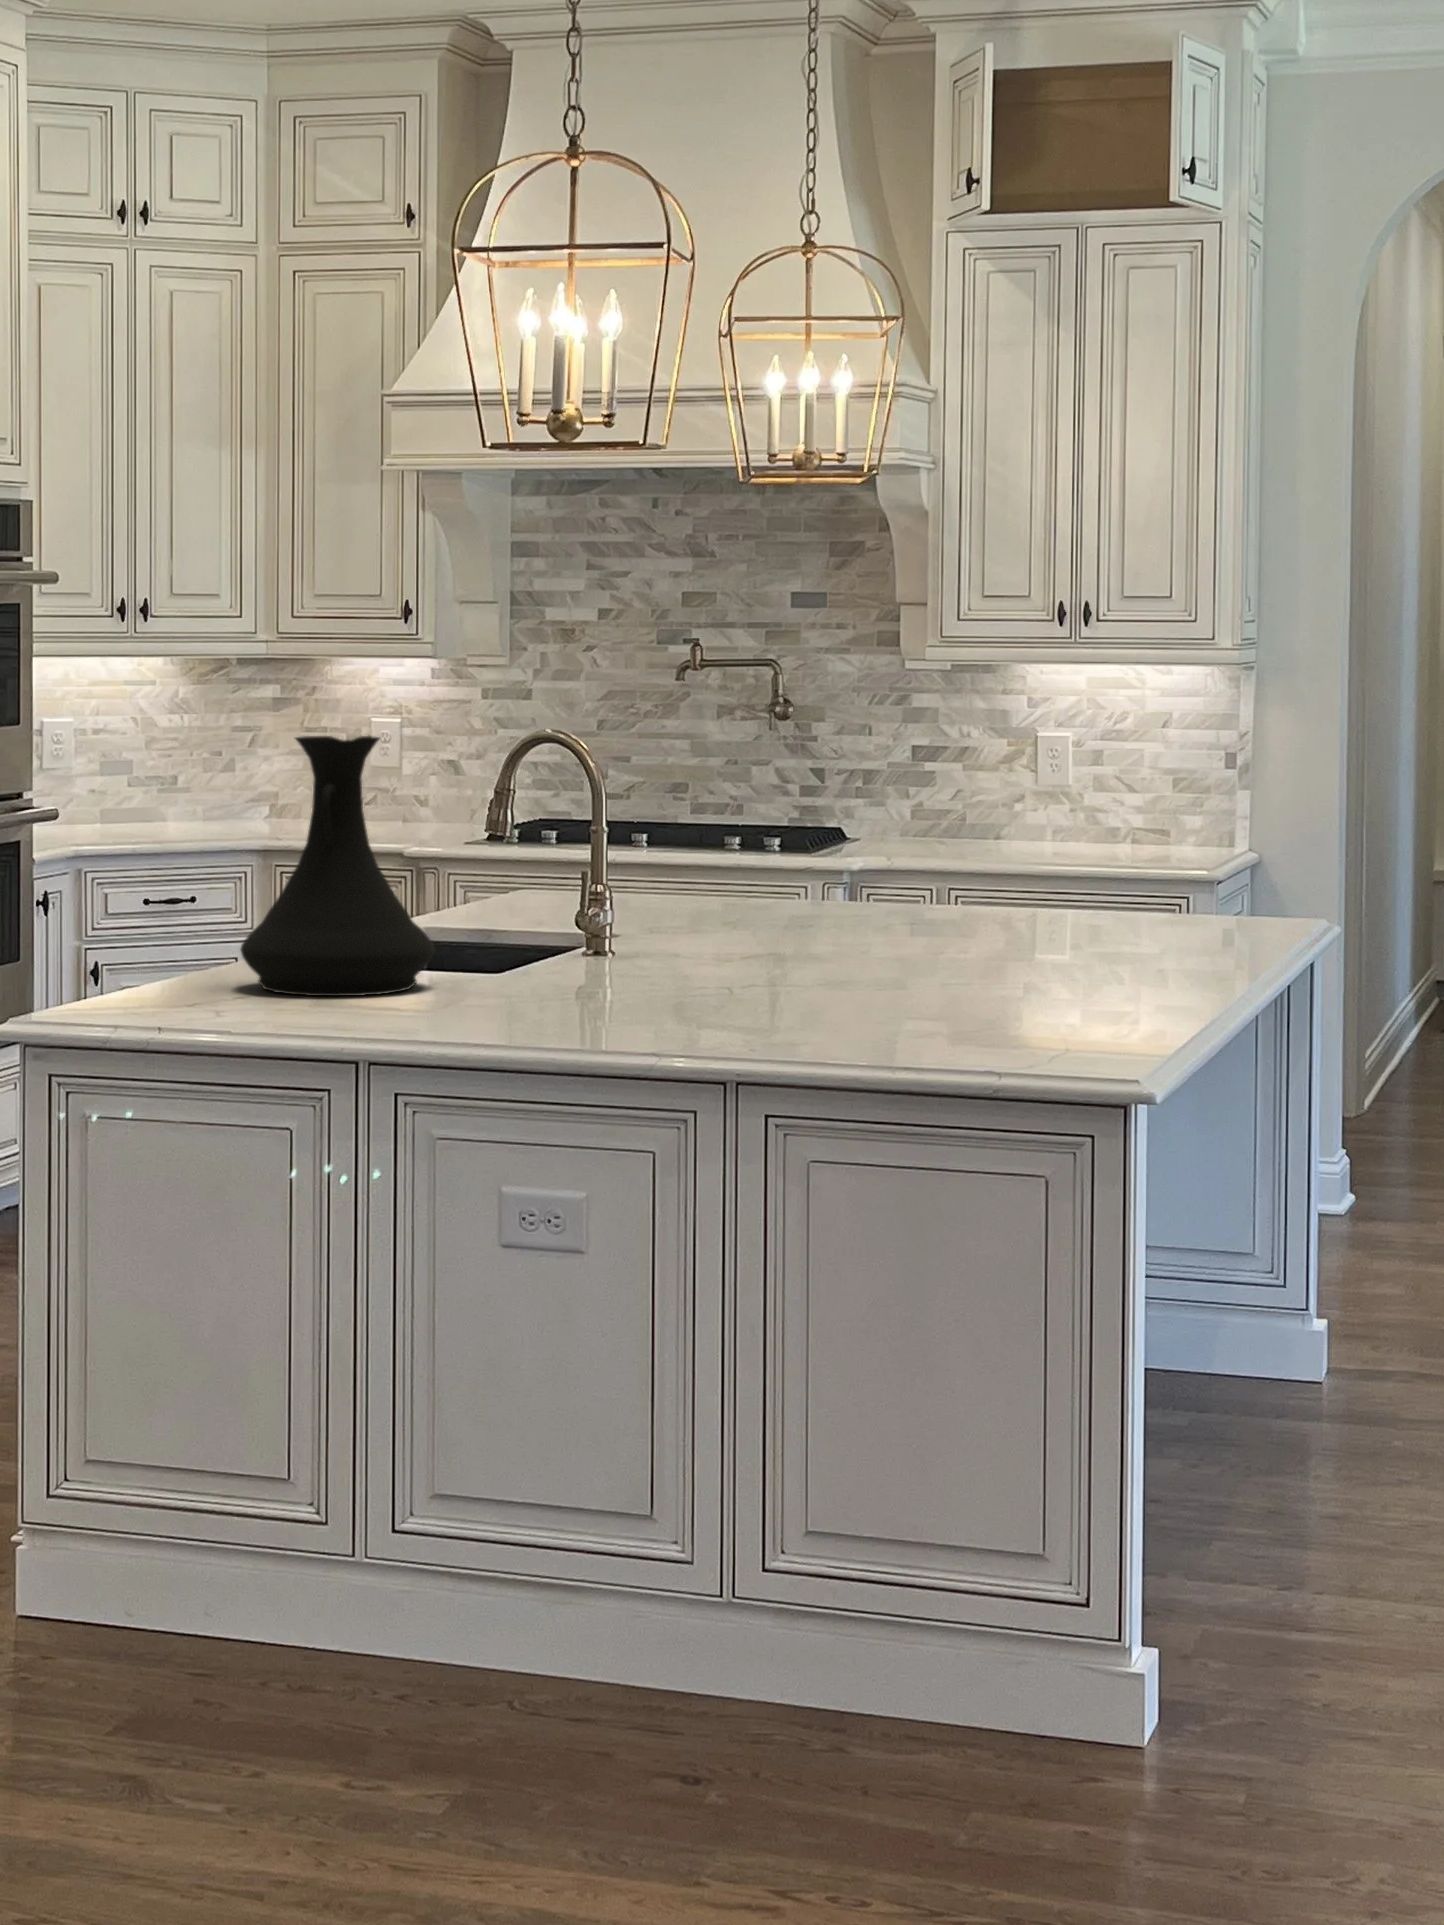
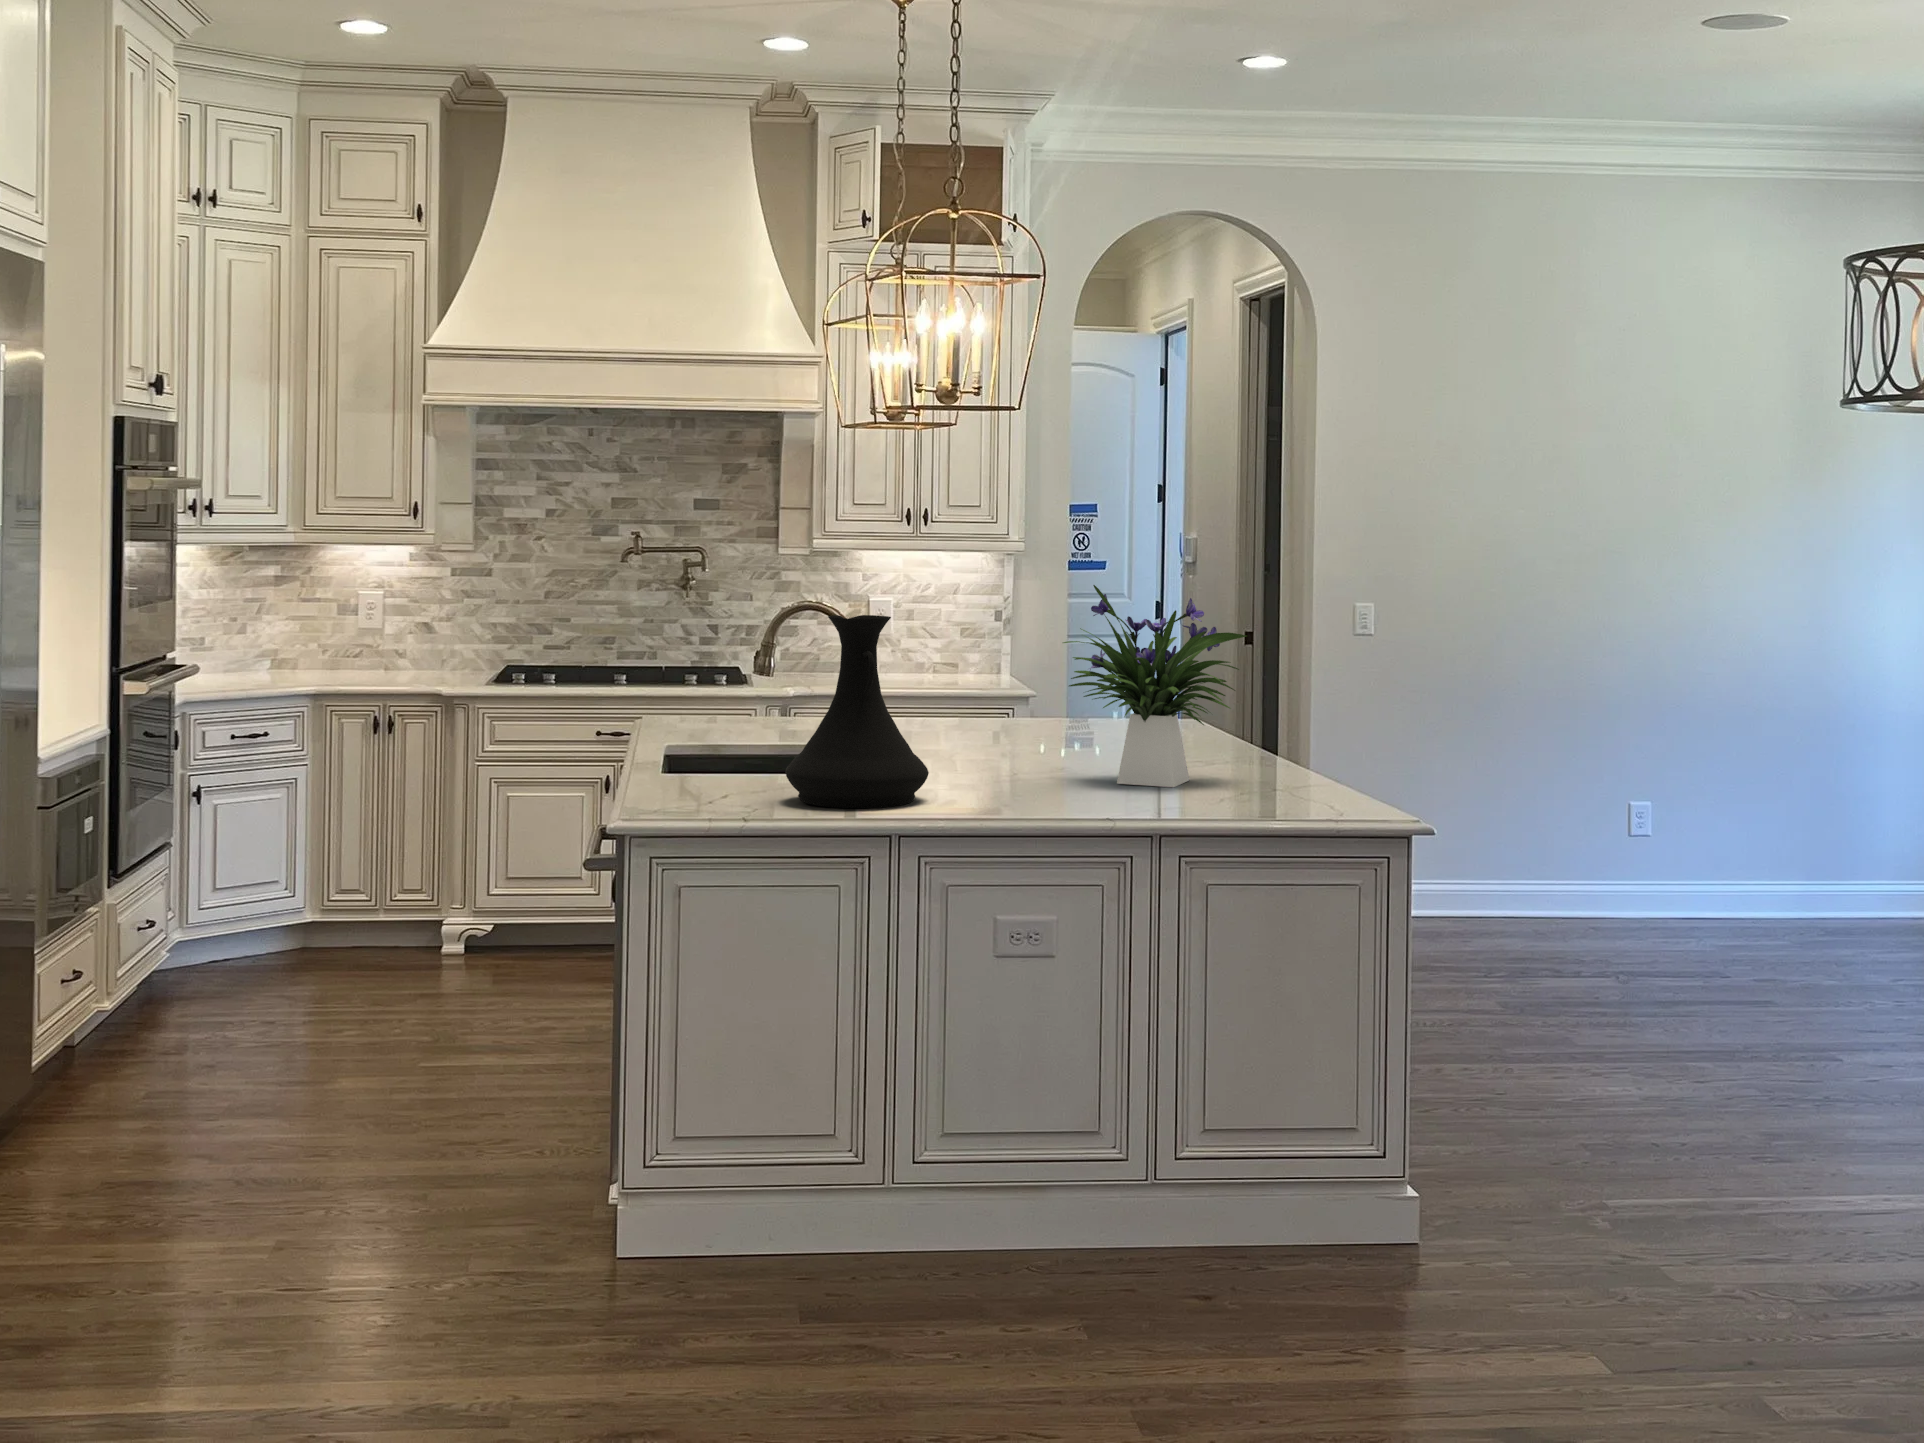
flower arrangement: none [646,698,937,997] -> present [1063,585,1246,787]

